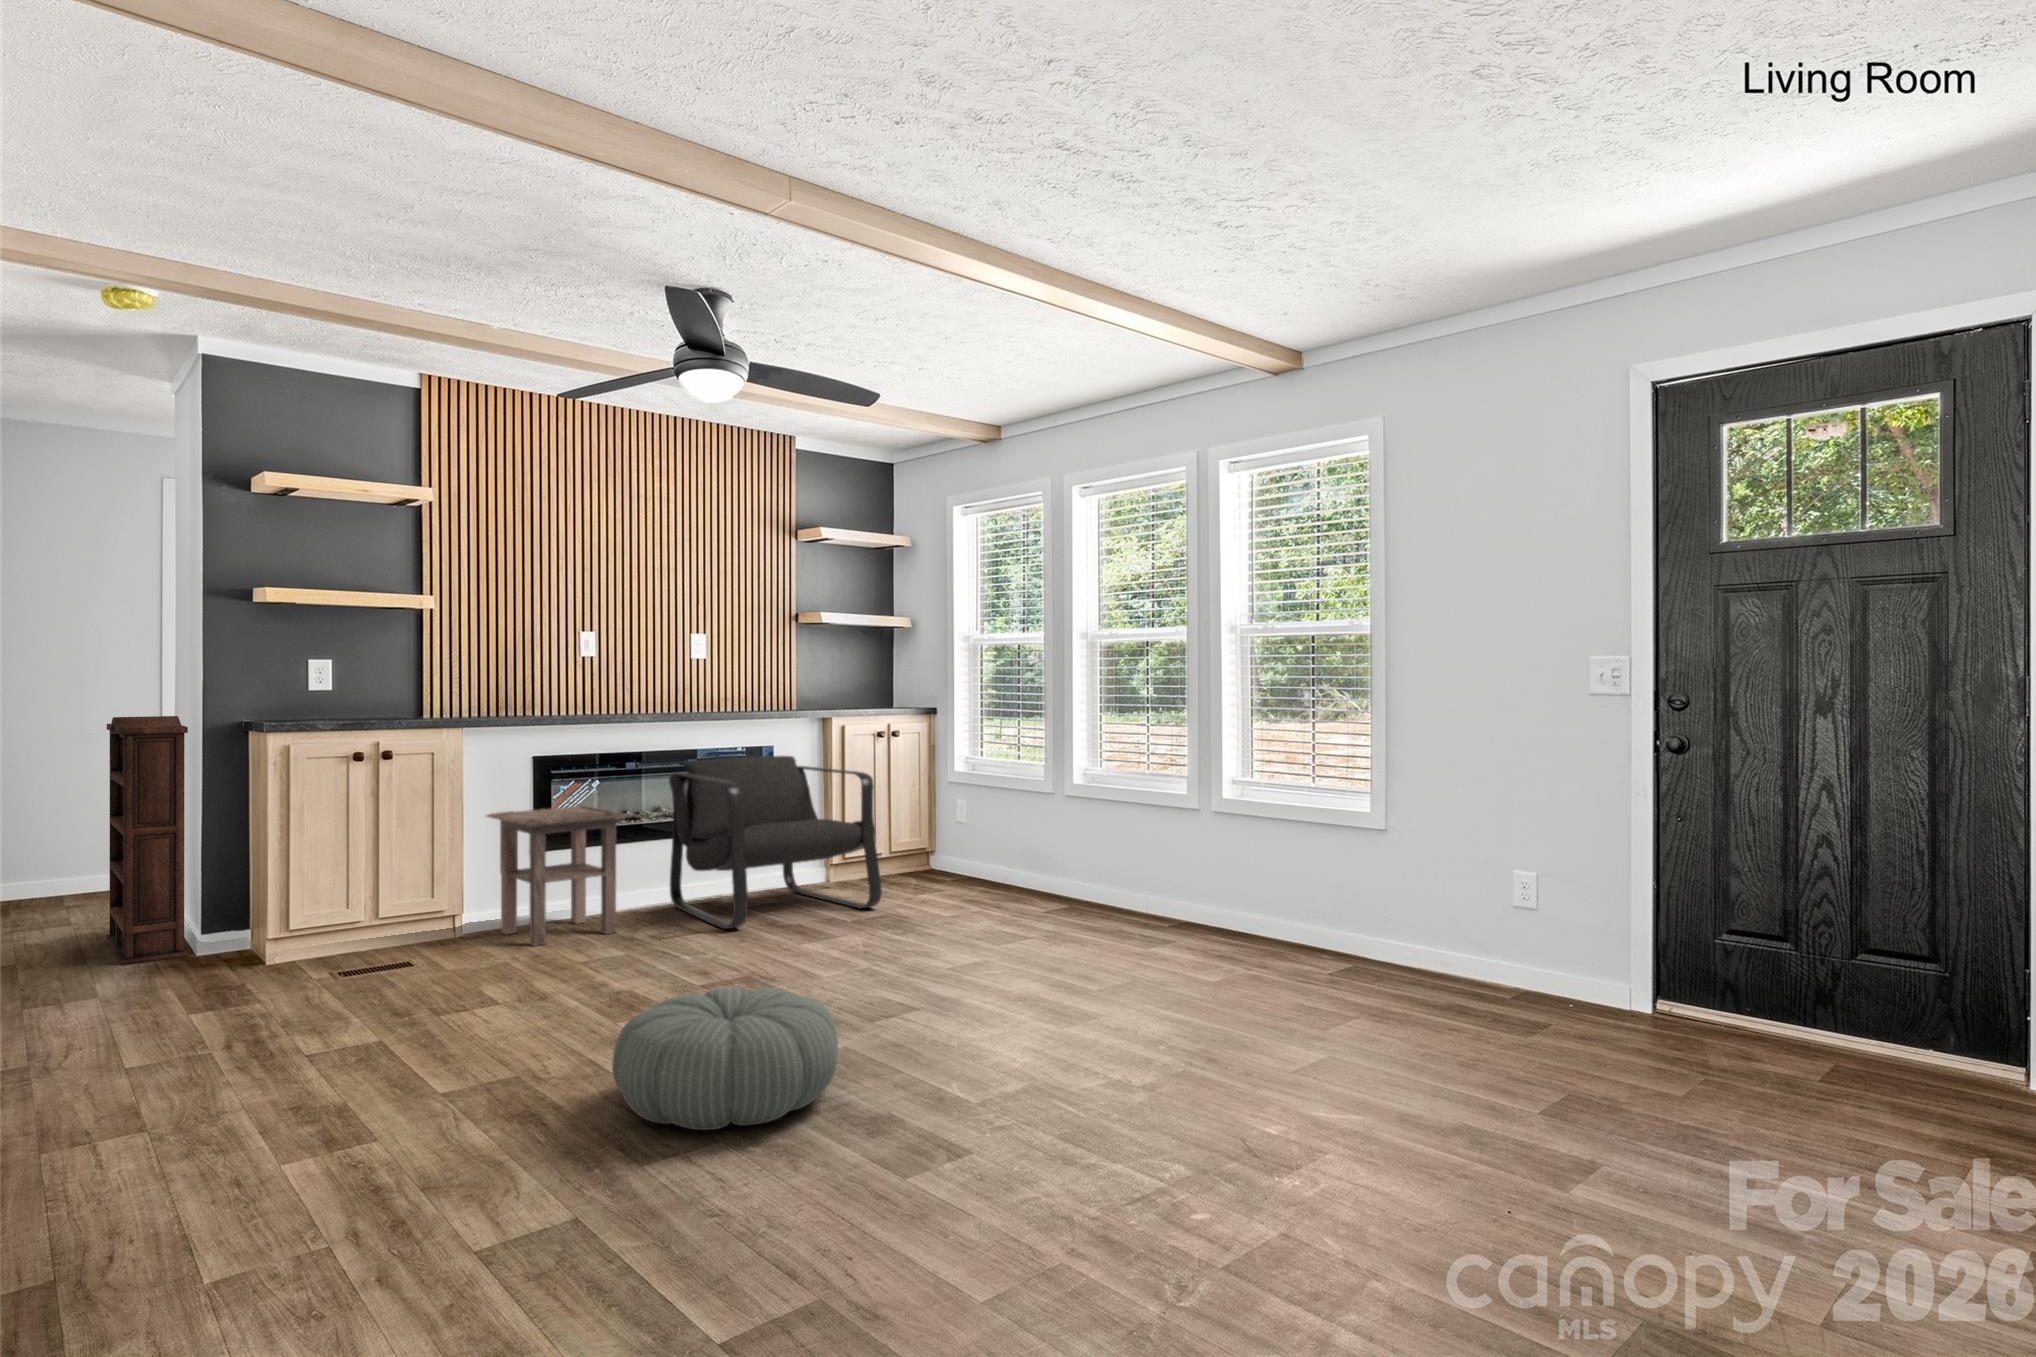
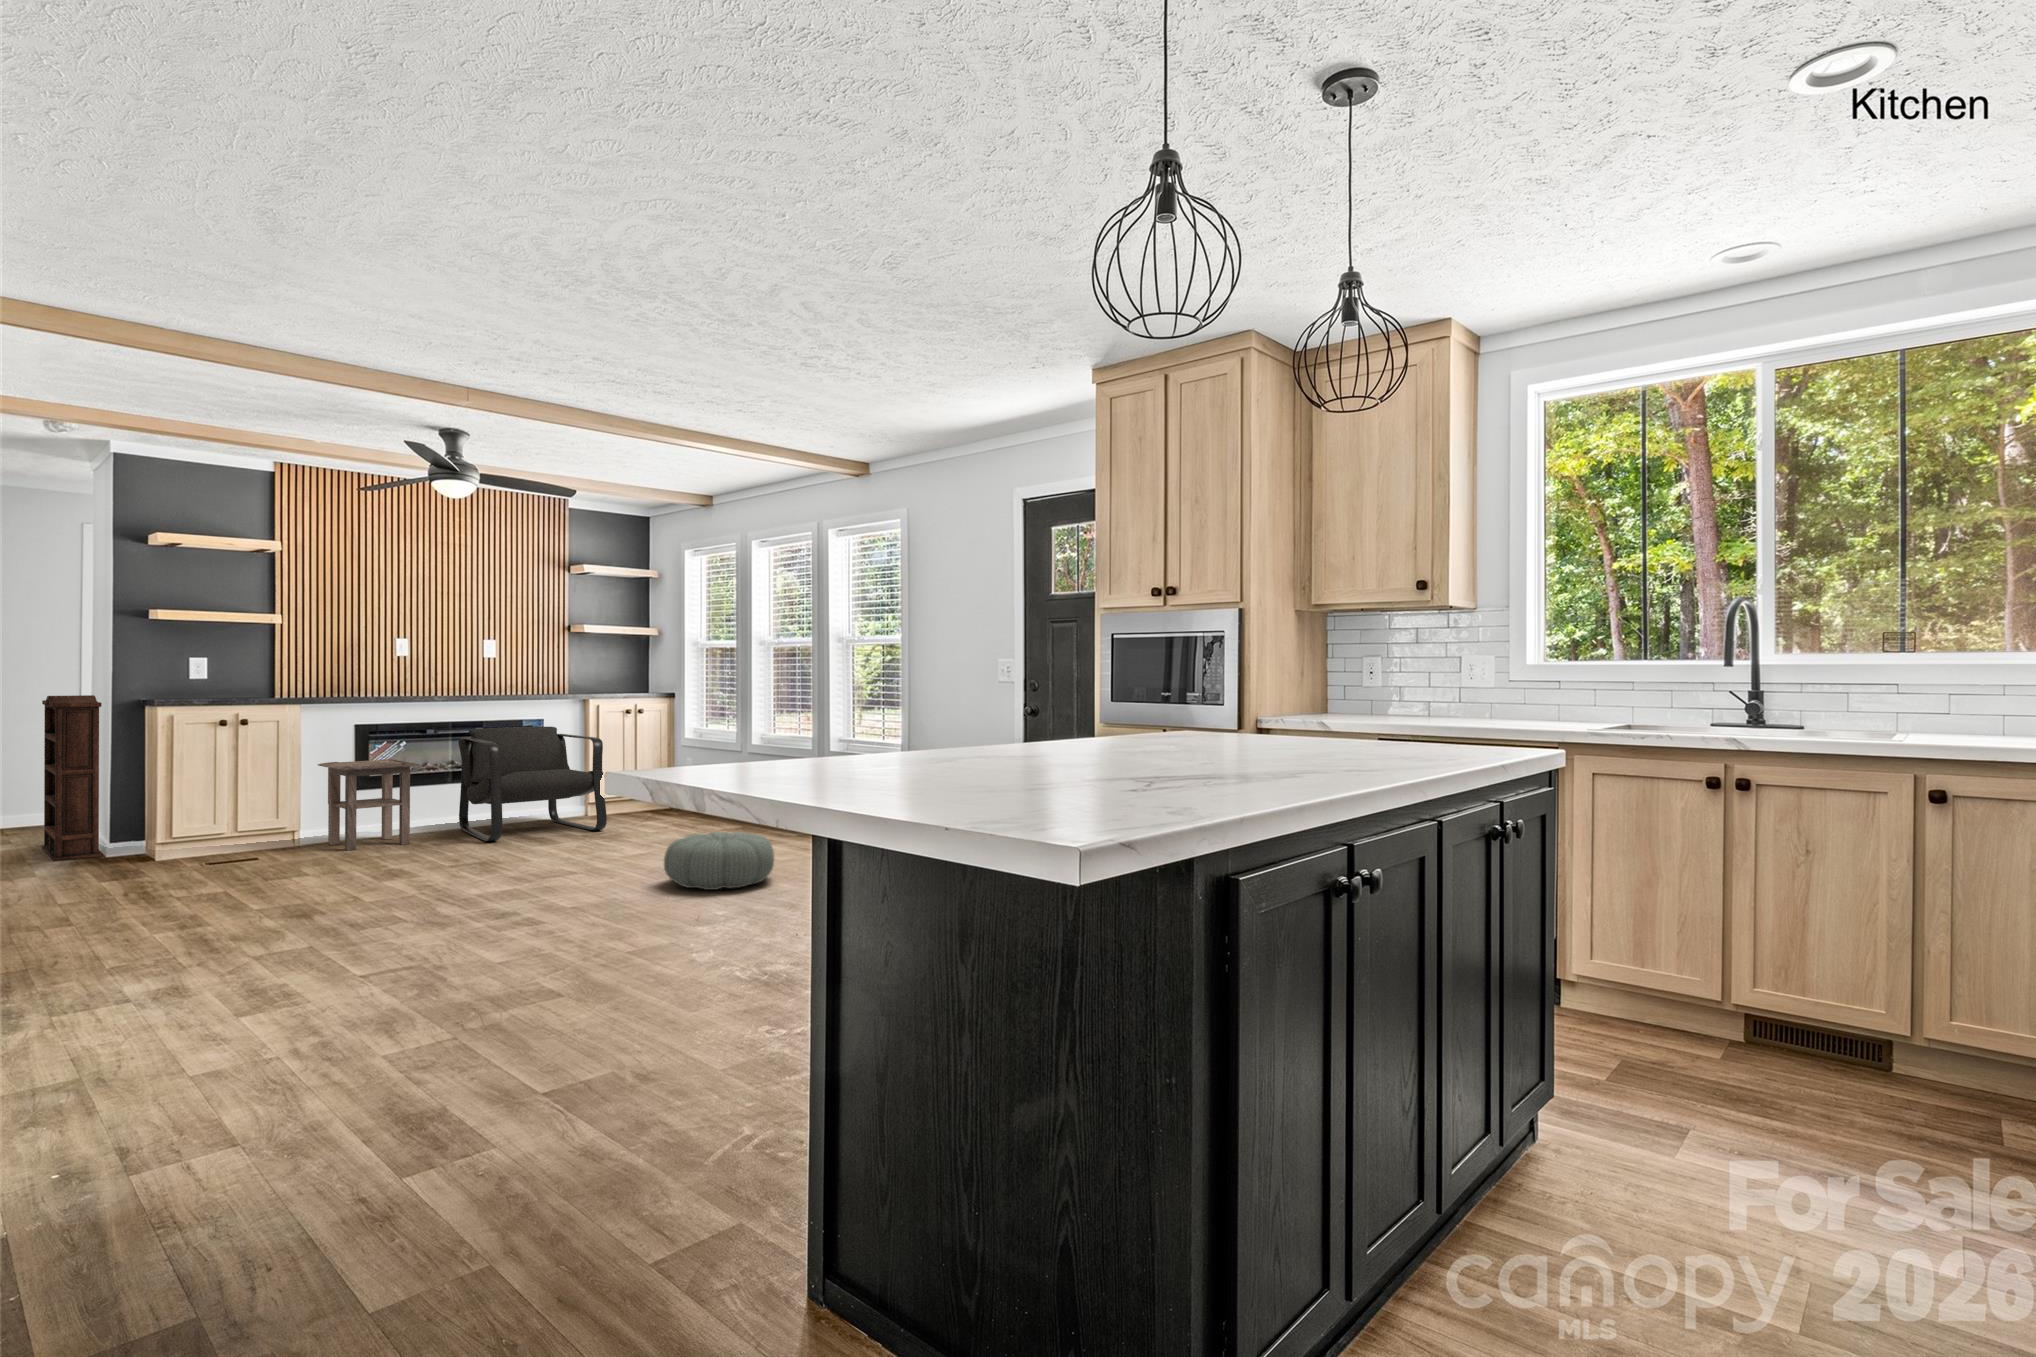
pouf: present [612,988,838,1130] -> present [664,832,774,890]

